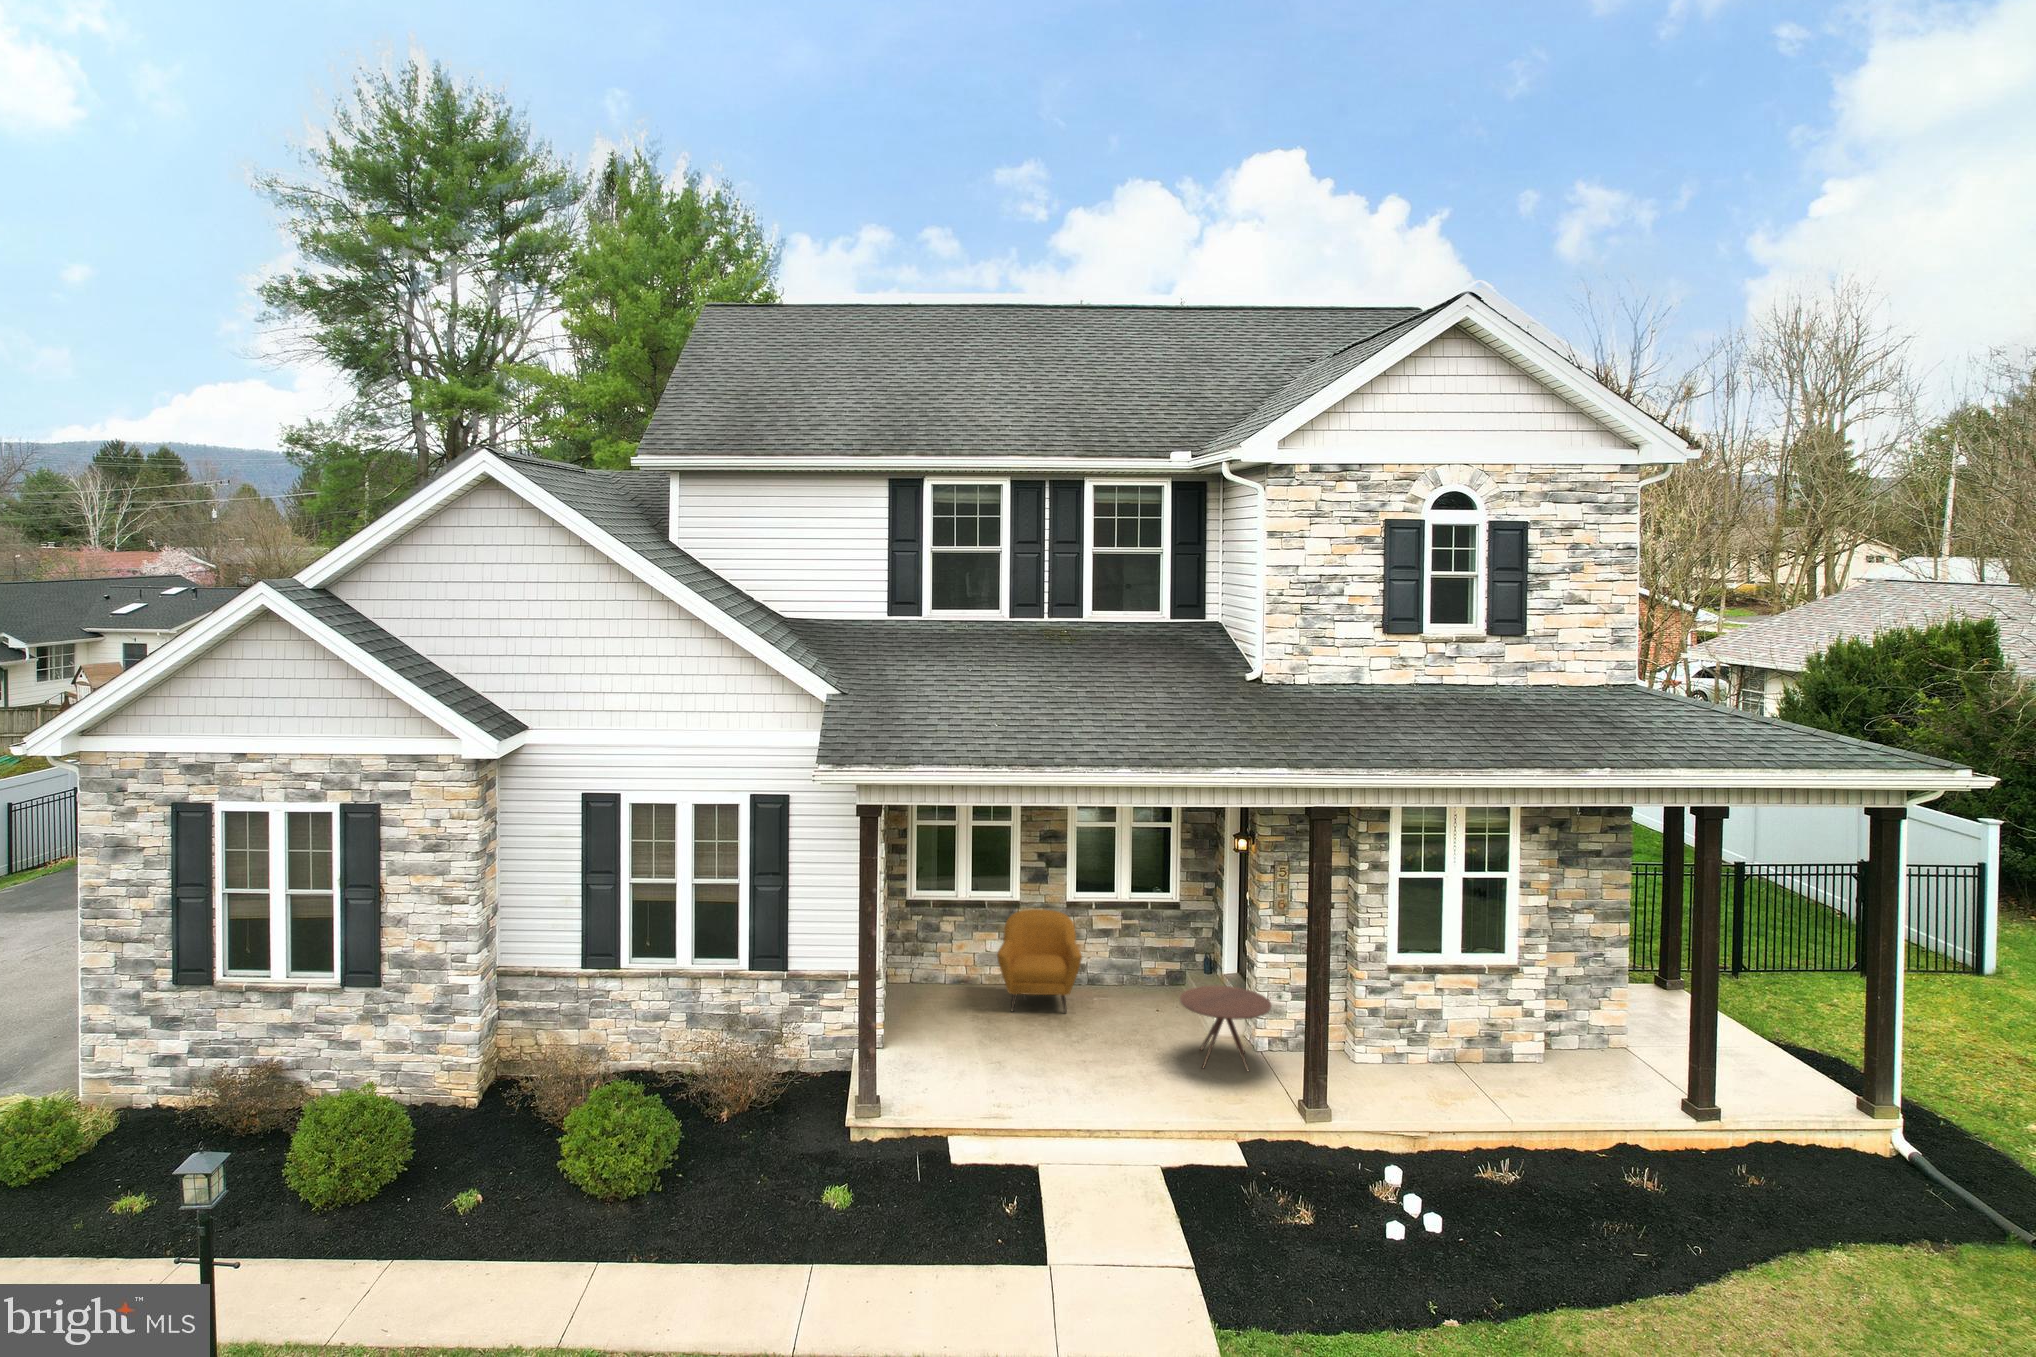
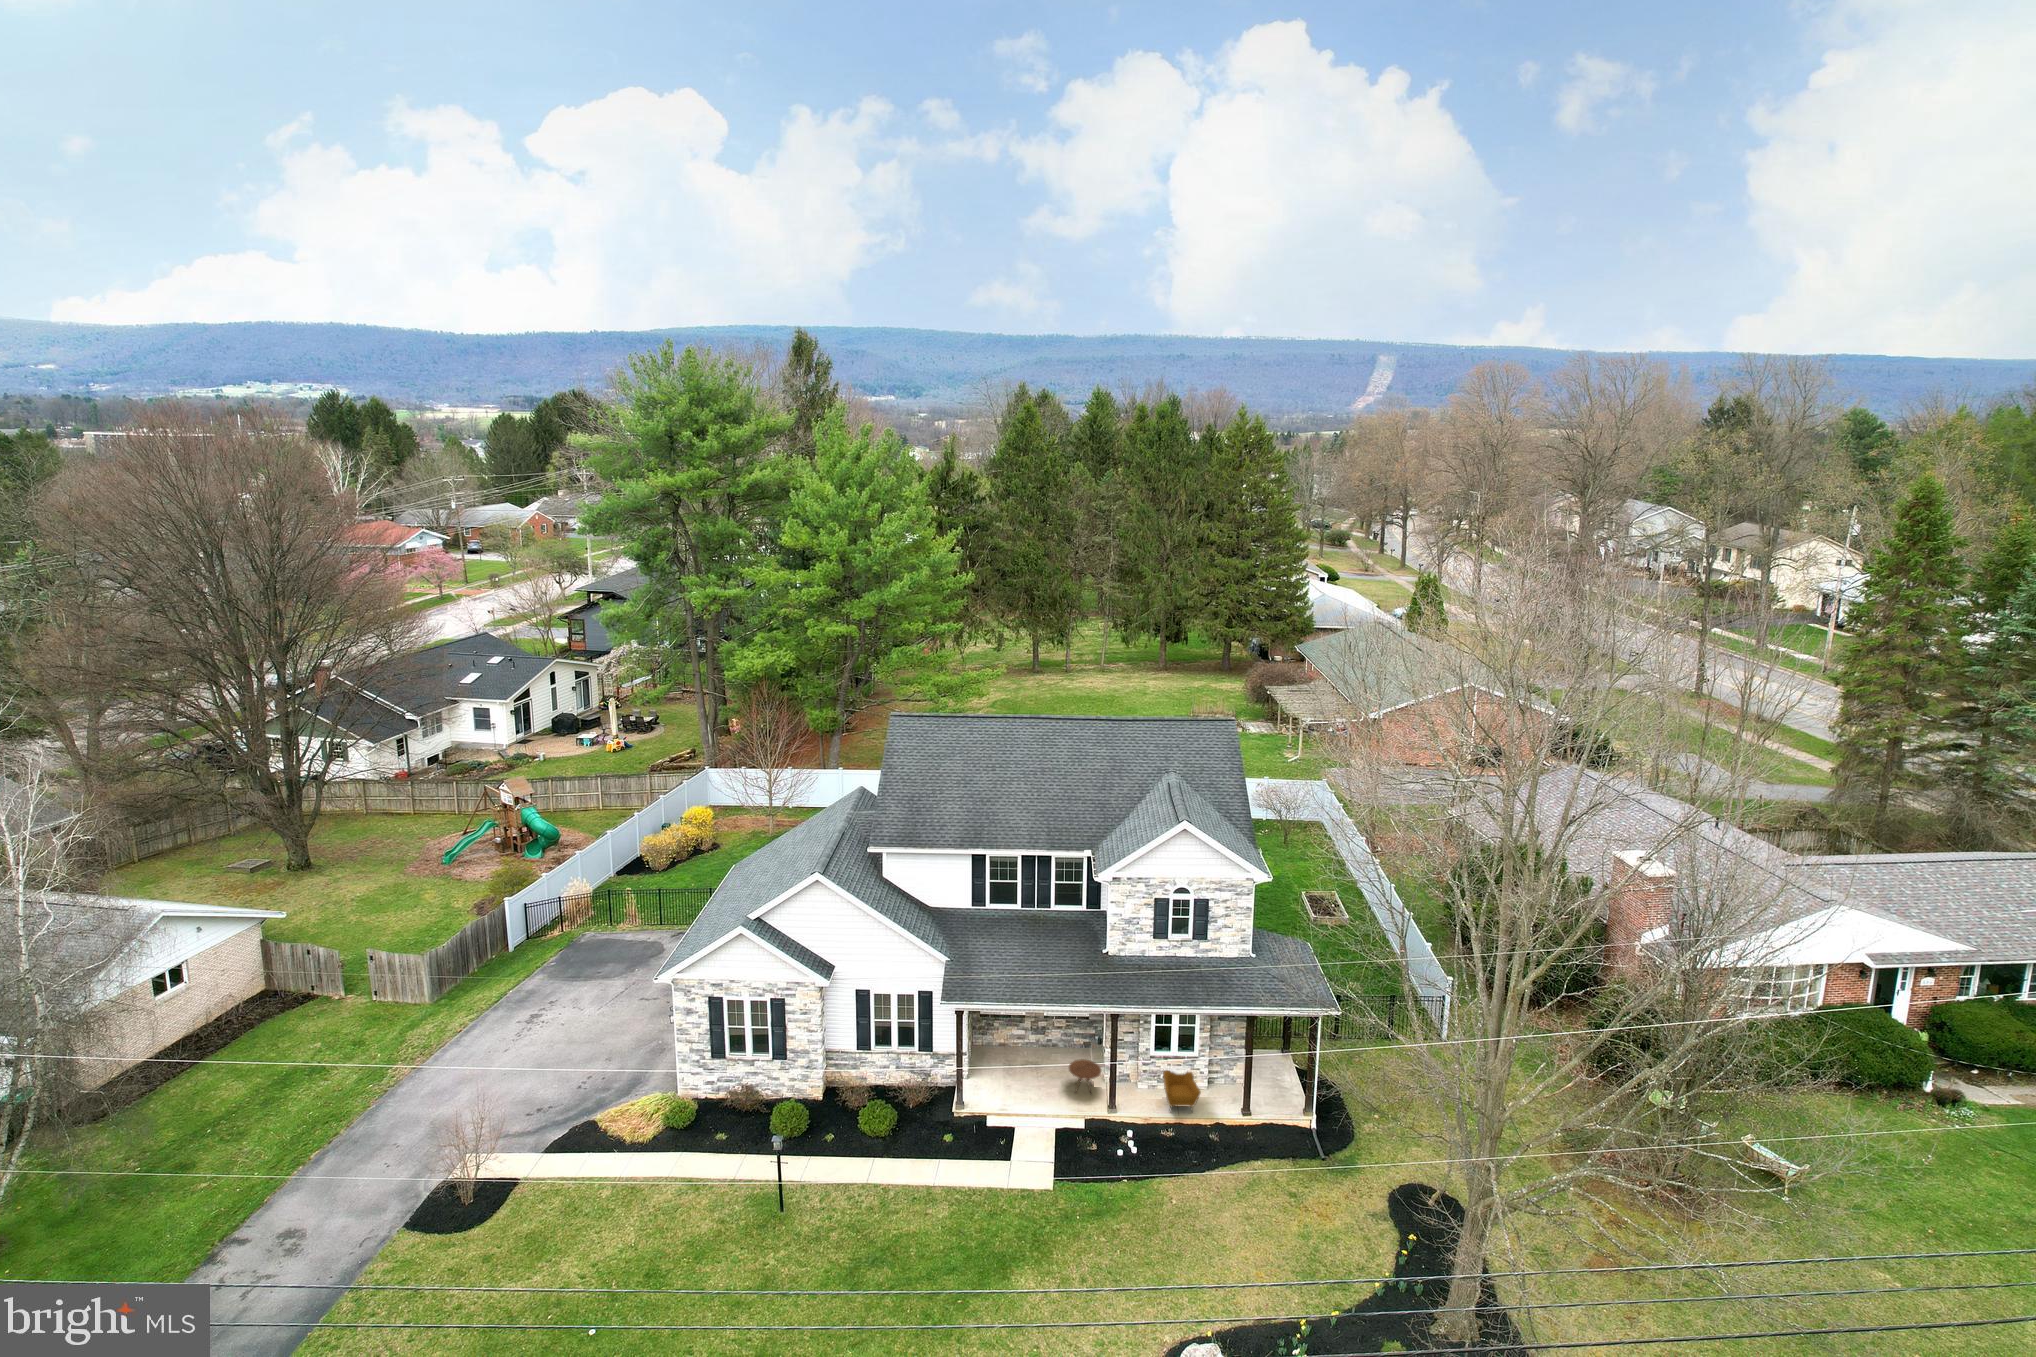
armchair: present [997,909,1082,1013] -> present [1163,1070,1201,1108]

